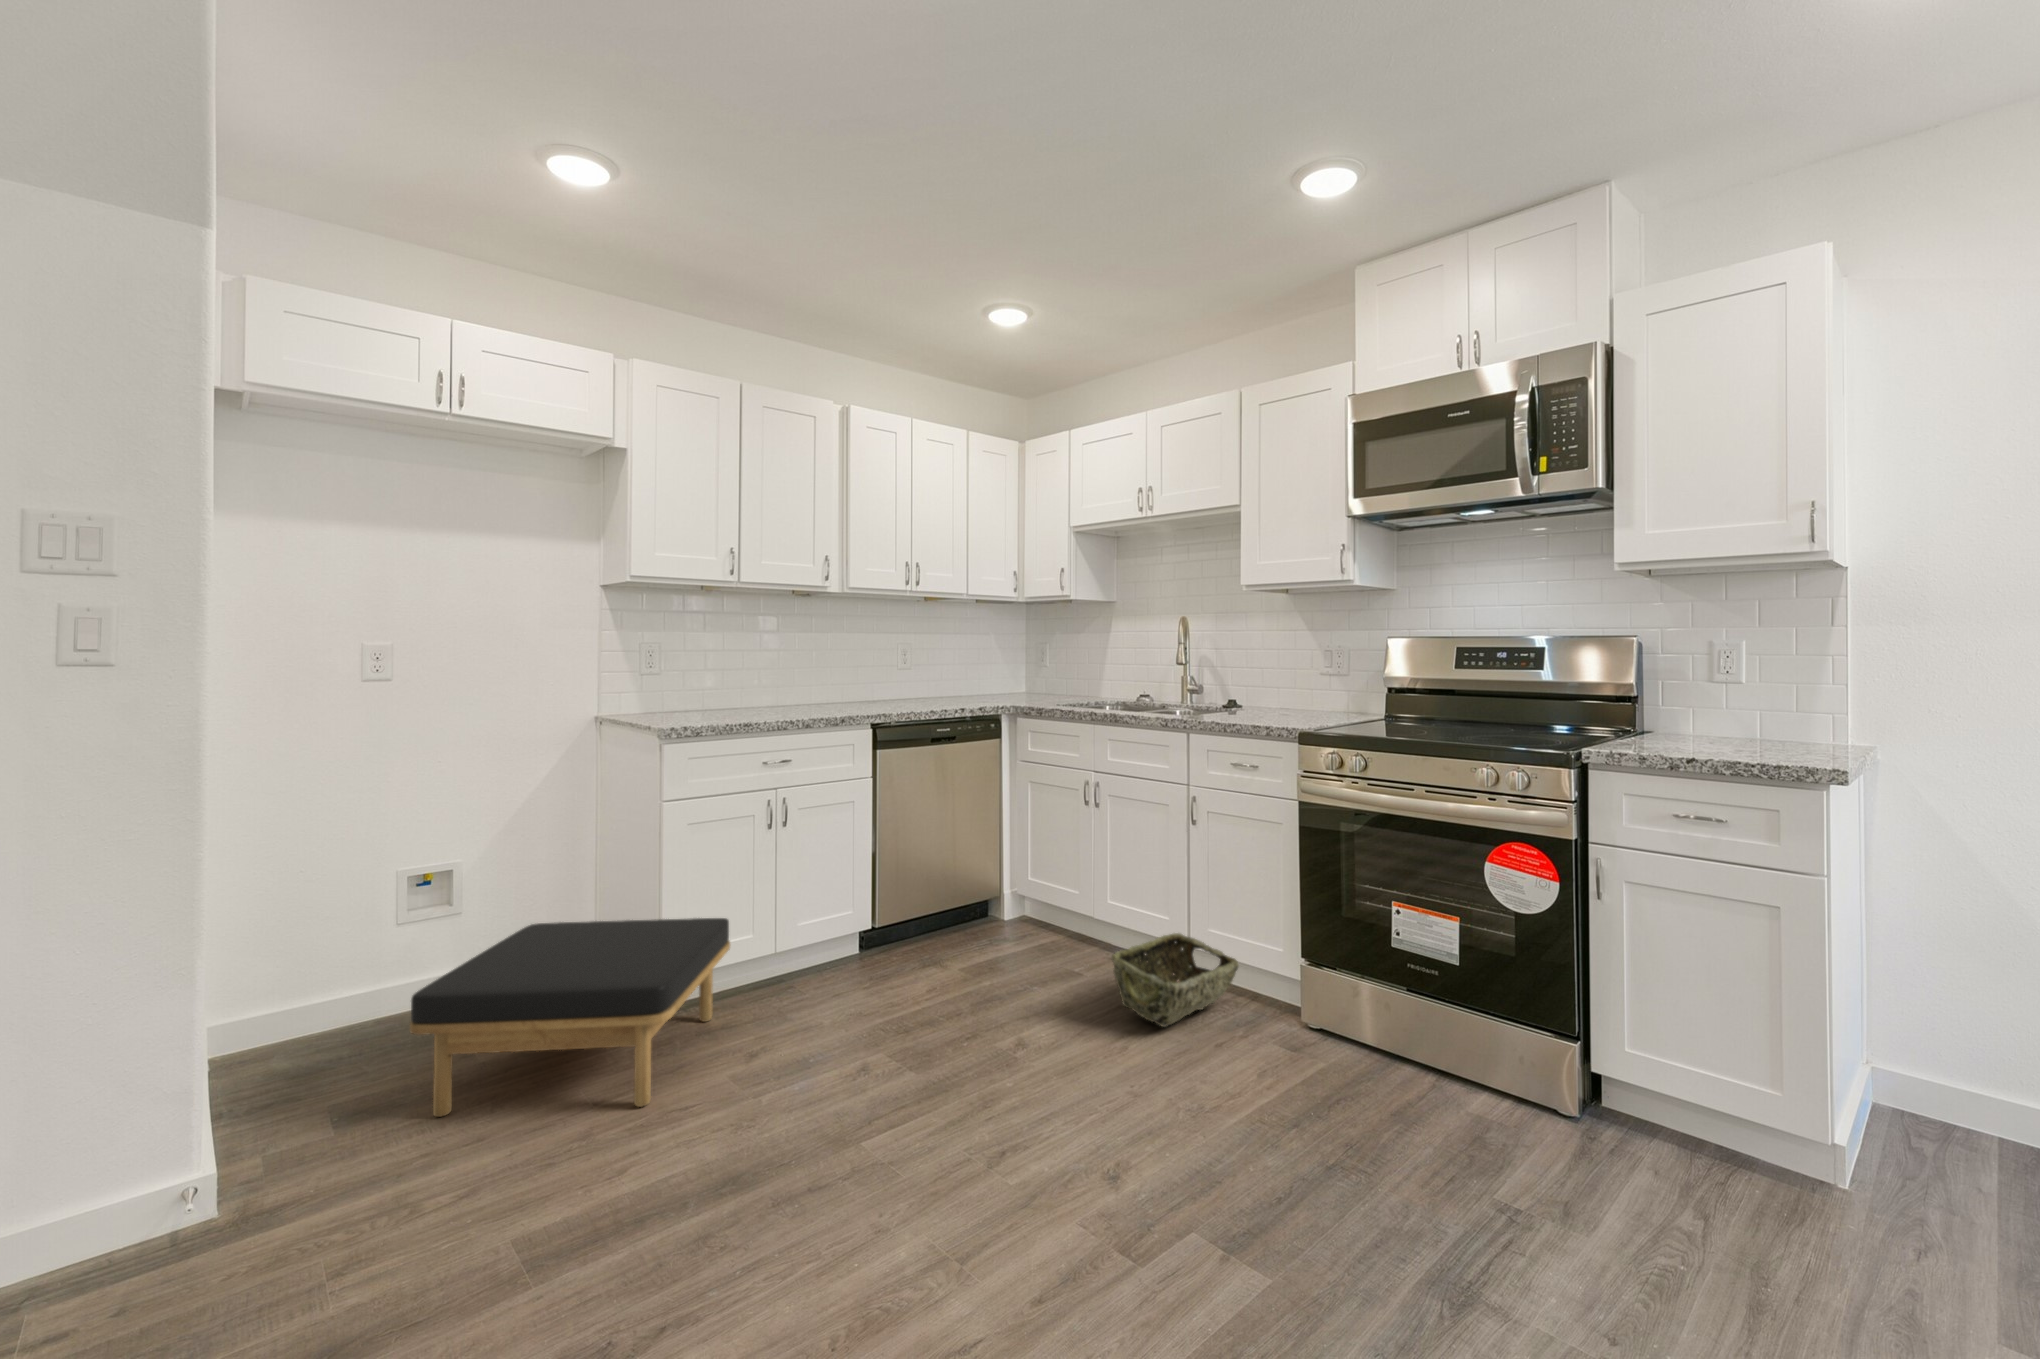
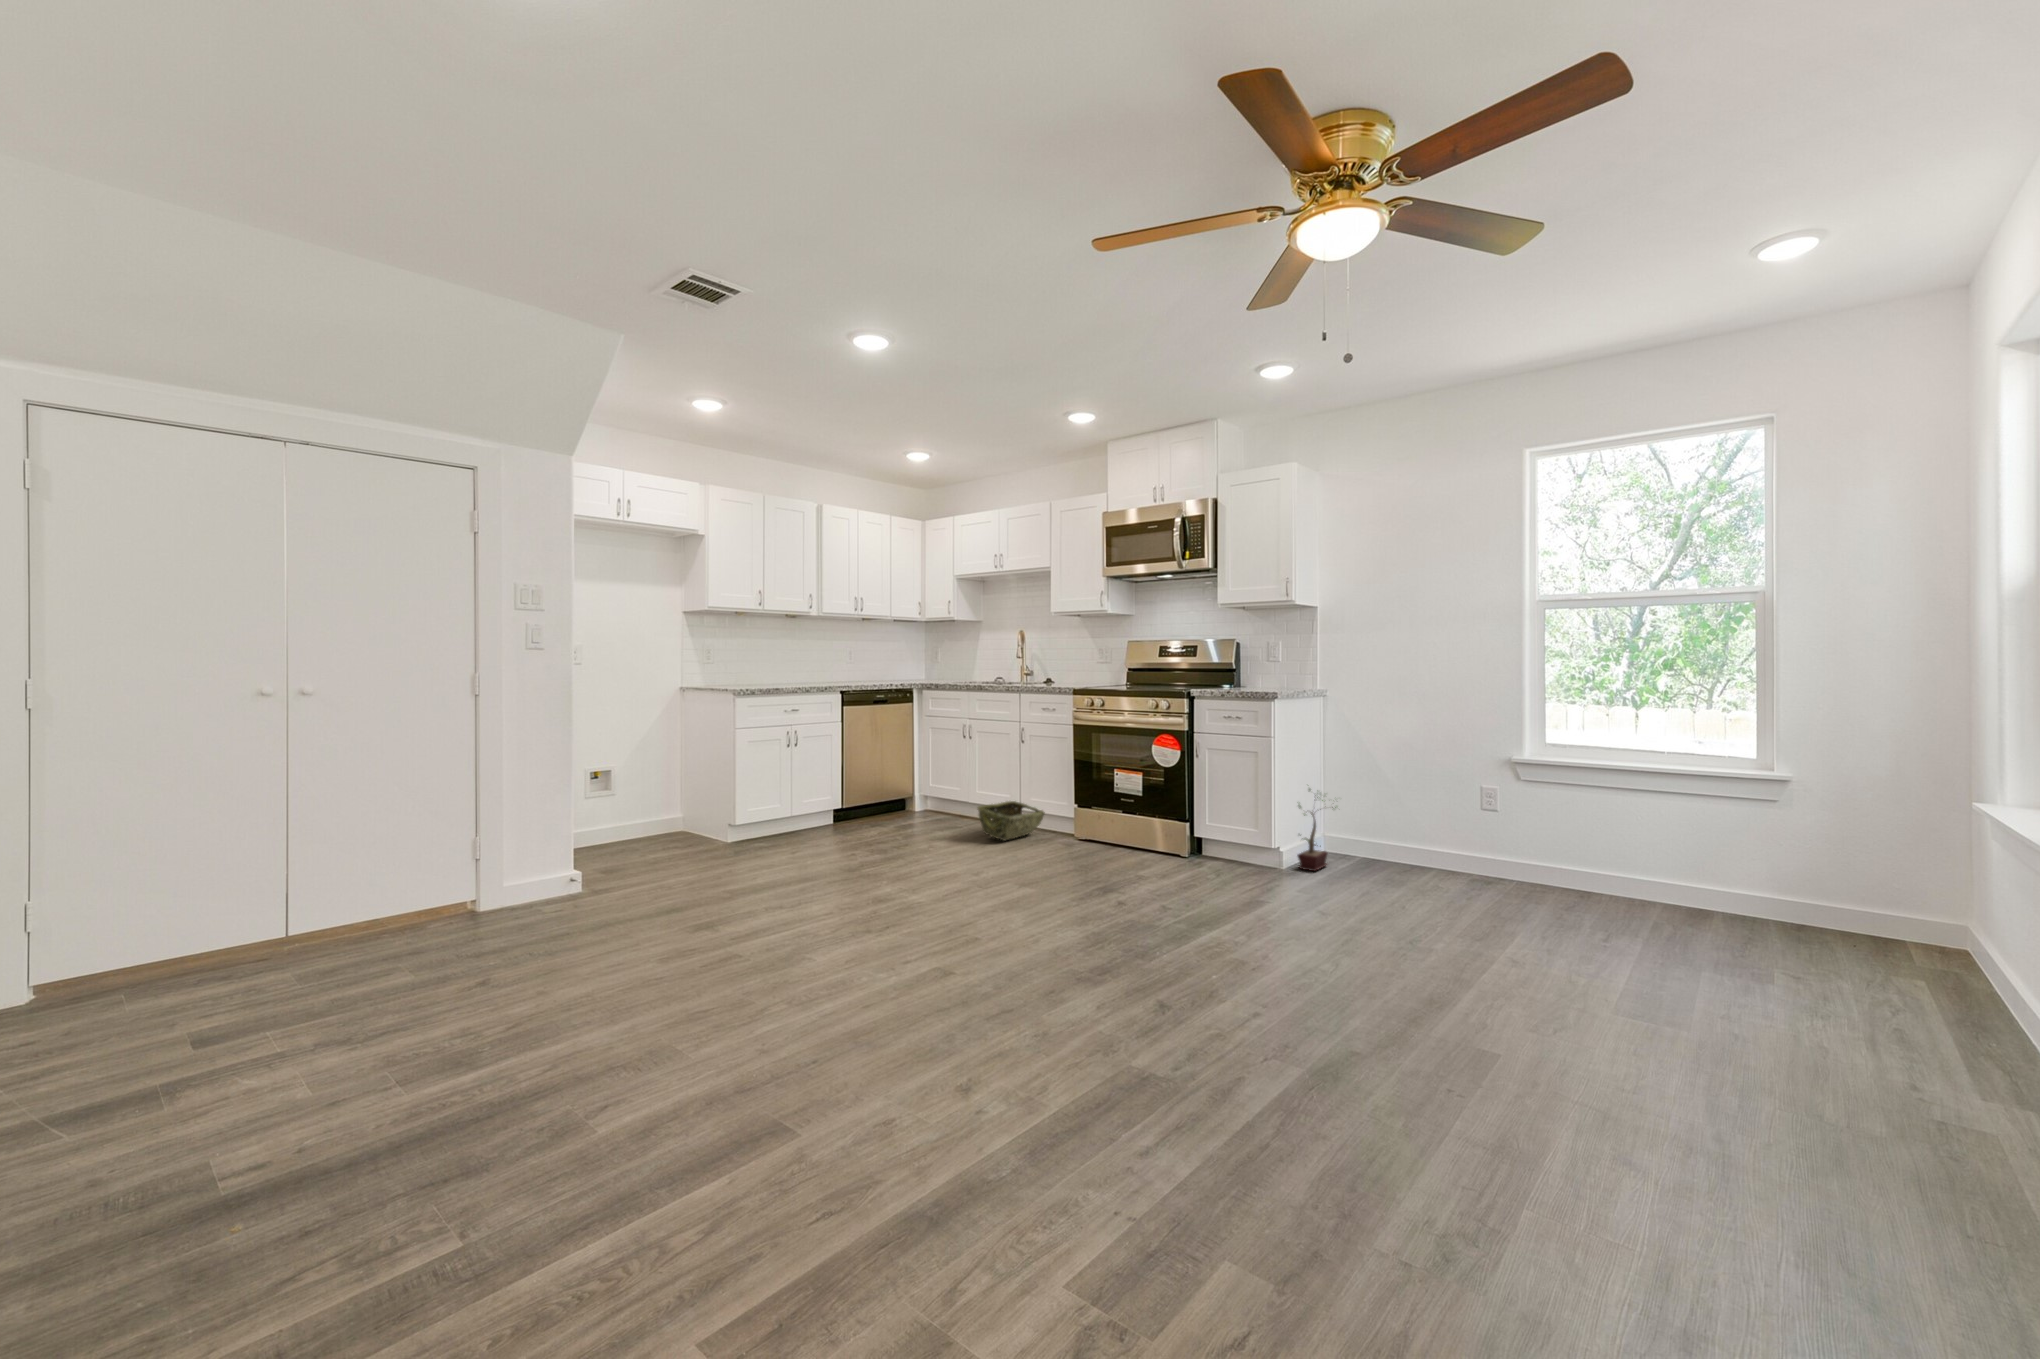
ottoman: present [410,918,730,1117] -> none [638,792,773,872]
potted plant: none [1877,976,1971,1204] -> present [1298,789,1336,871]

